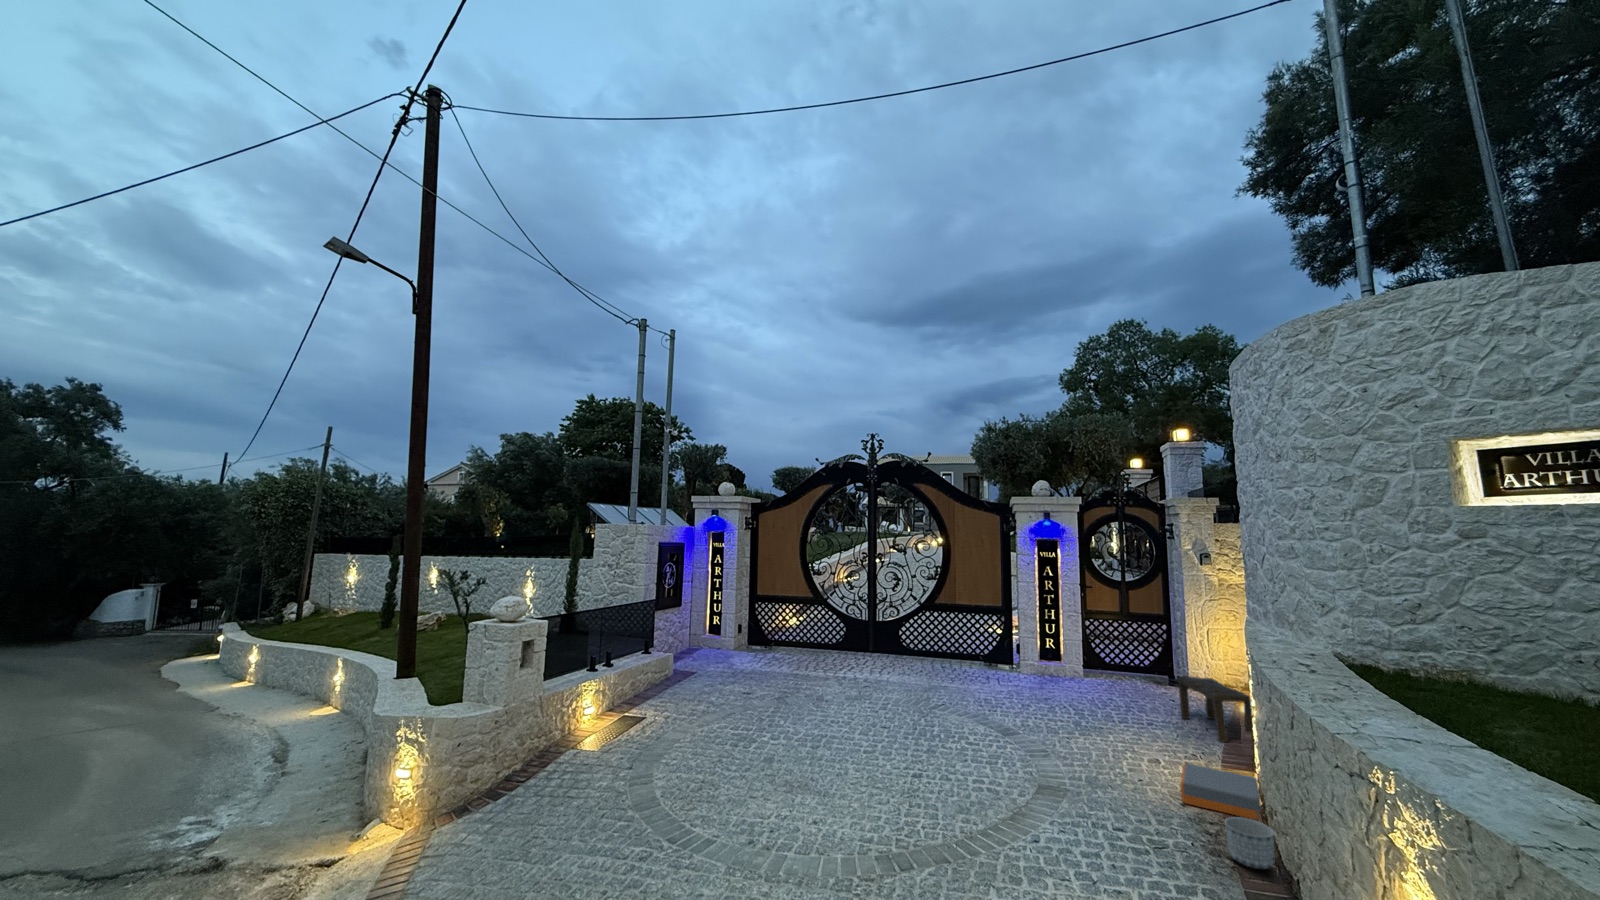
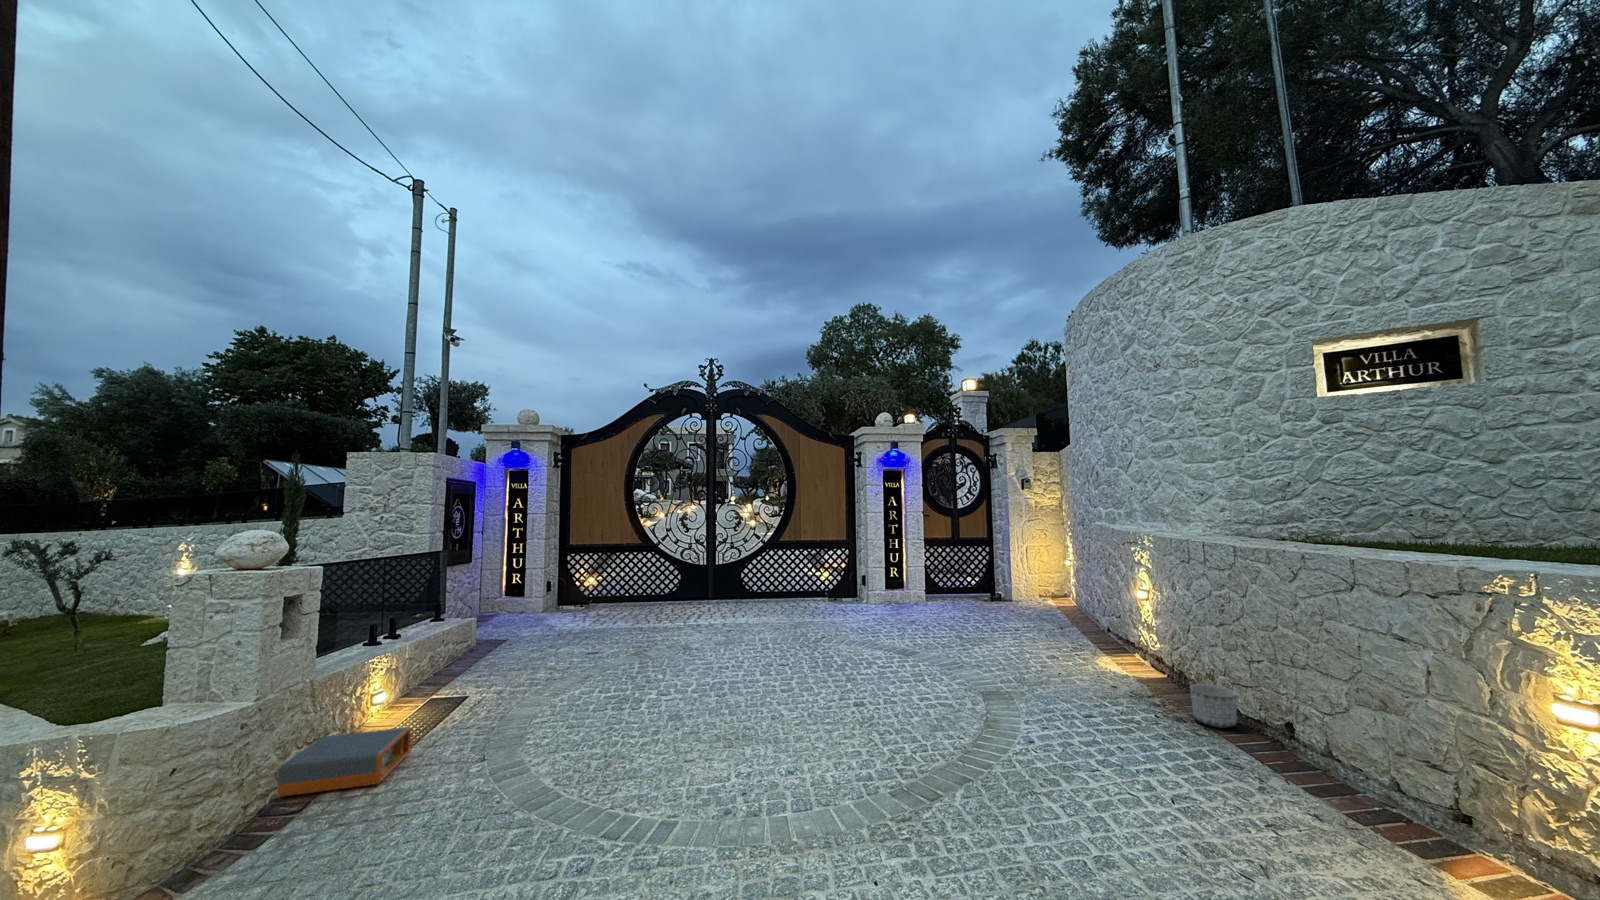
bench: present [1177,676,1252,742] -> none [1027,582,1102,634]
storage box: present [1181,763,1261,820] -> present [277,727,411,797]

